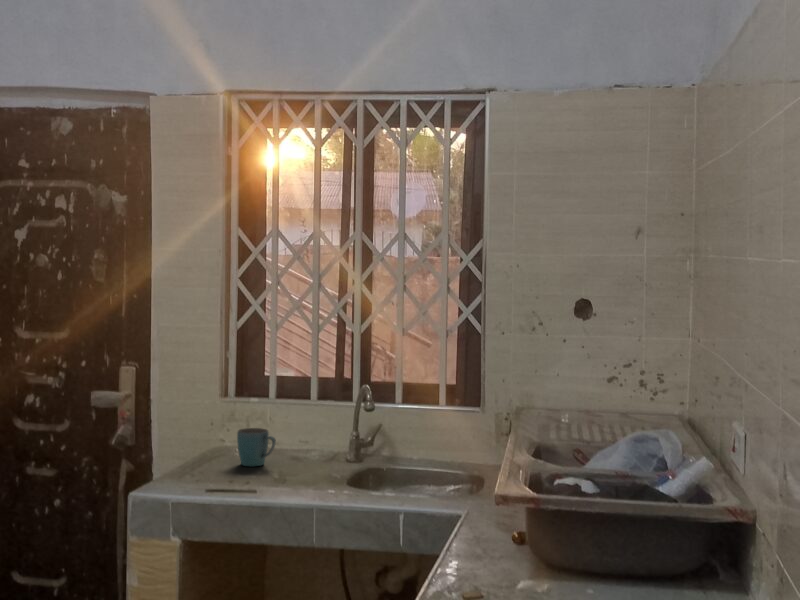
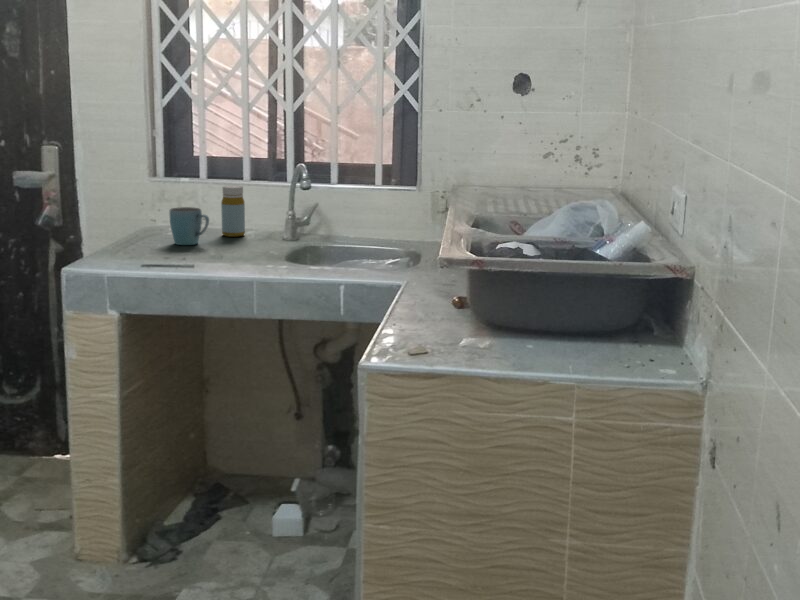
bottle: none [288,406,311,457] -> present [221,185,245,237]

